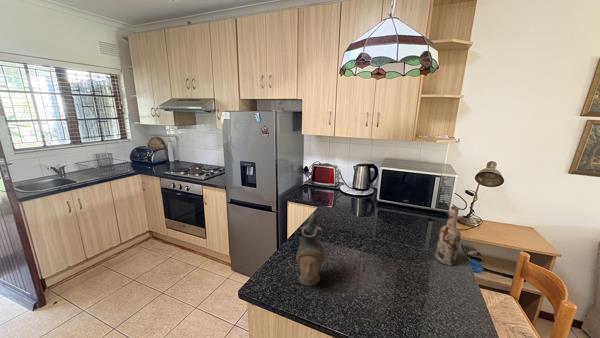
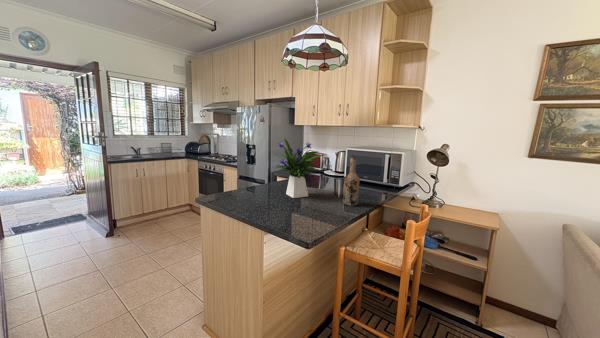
flower arrangement: none [341,184,422,261] -> present [276,139,323,198]
ceramic pitcher: present [296,213,324,286] -> none [223,151,245,199]

